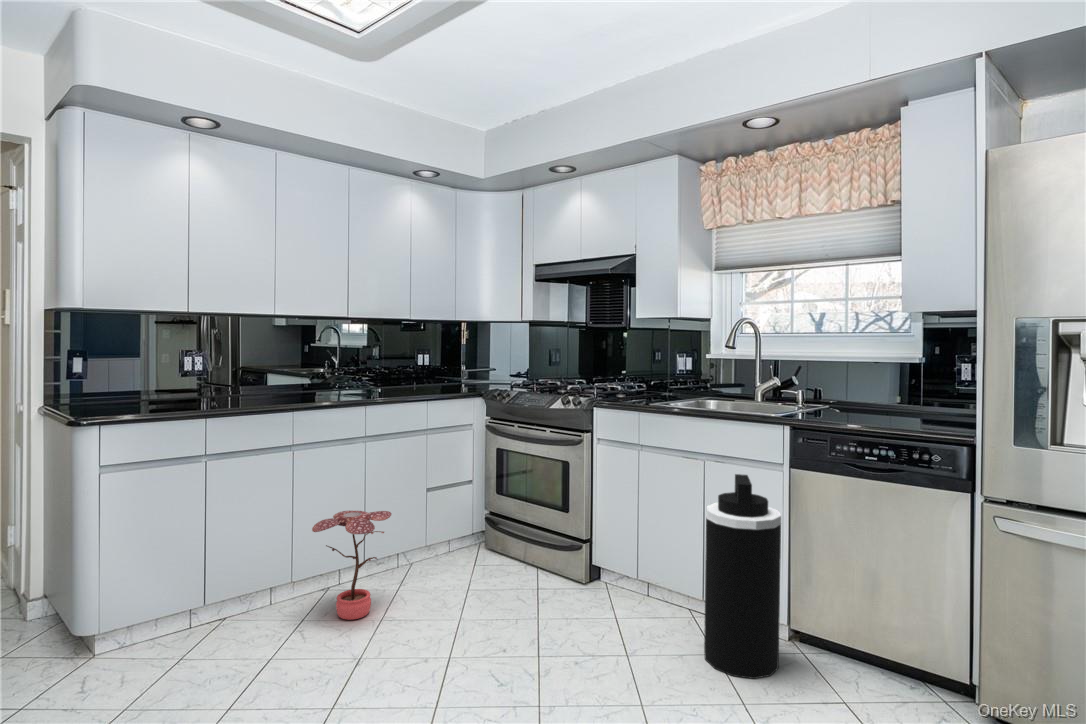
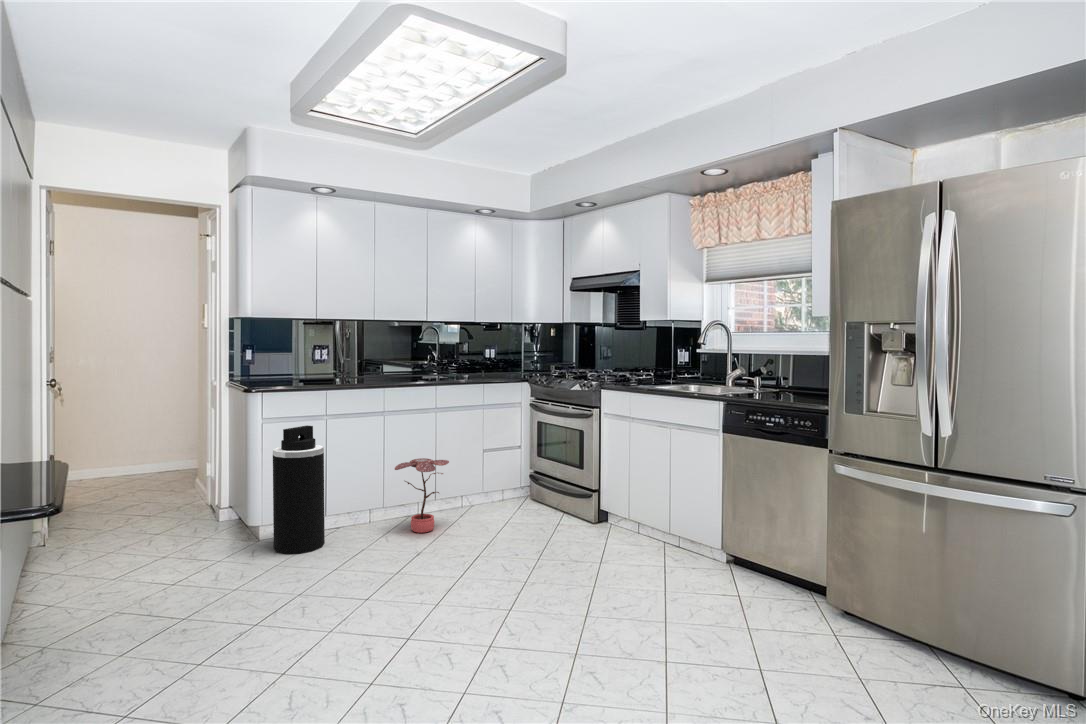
trash can: present [704,474,781,679] -> present [273,425,325,554]

